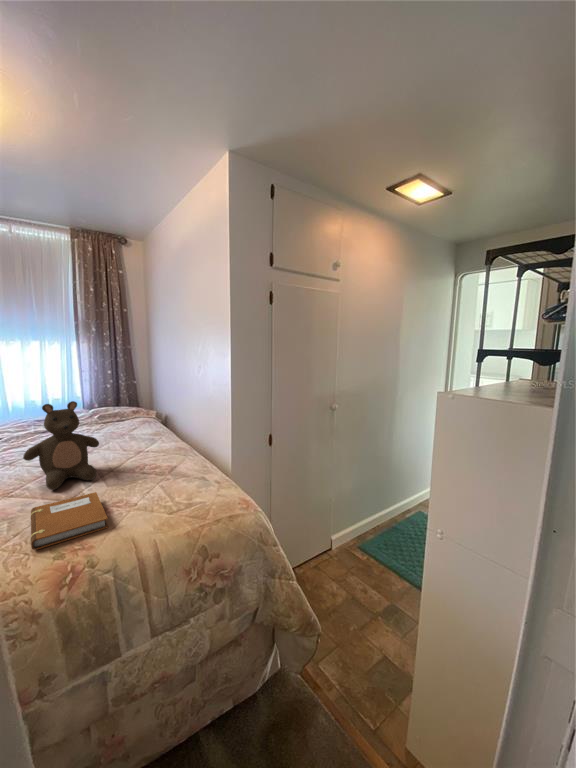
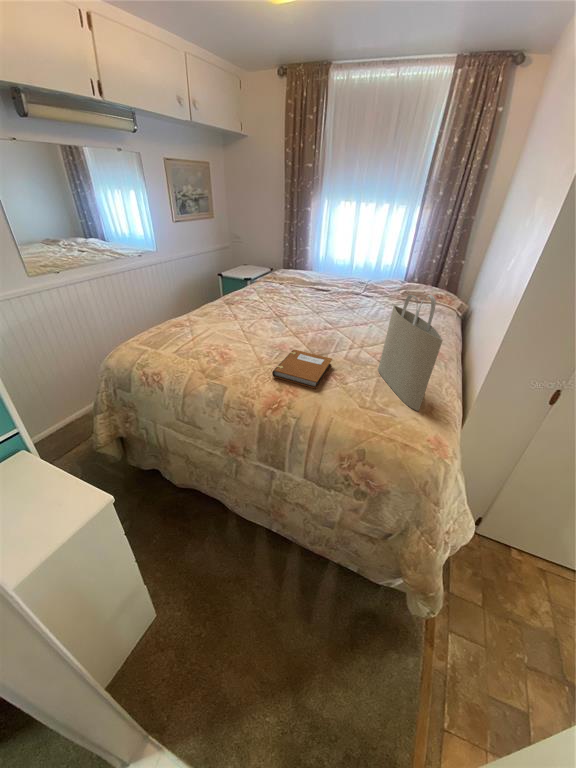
tote bag: none [142,394,214,491] -> present [378,295,443,411]
stuffed bear: present [23,401,99,490] -> none [313,271,366,348]

